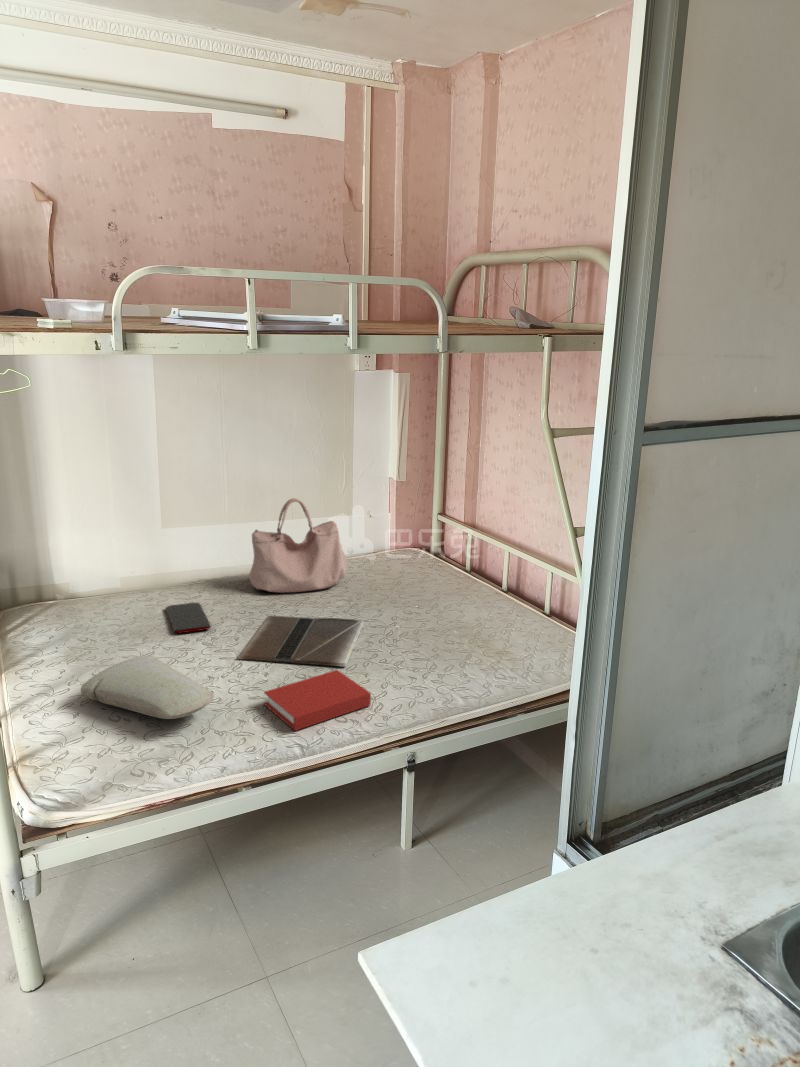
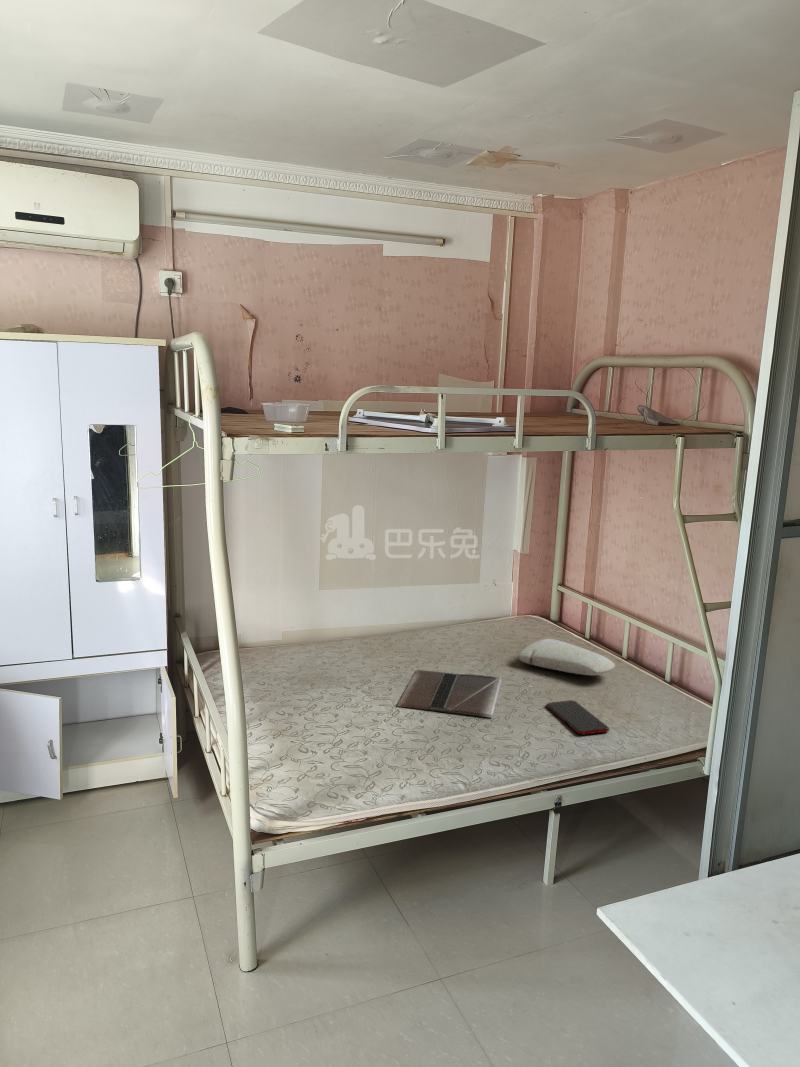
handbag: present [249,498,347,593] -> none [396,567,481,650]
smartphone: present [166,603,211,633] -> present [546,700,609,735]
pillow: present [81,656,214,719] -> present [519,639,615,675]
book: present [264,670,371,731] -> none [428,720,521,770]

